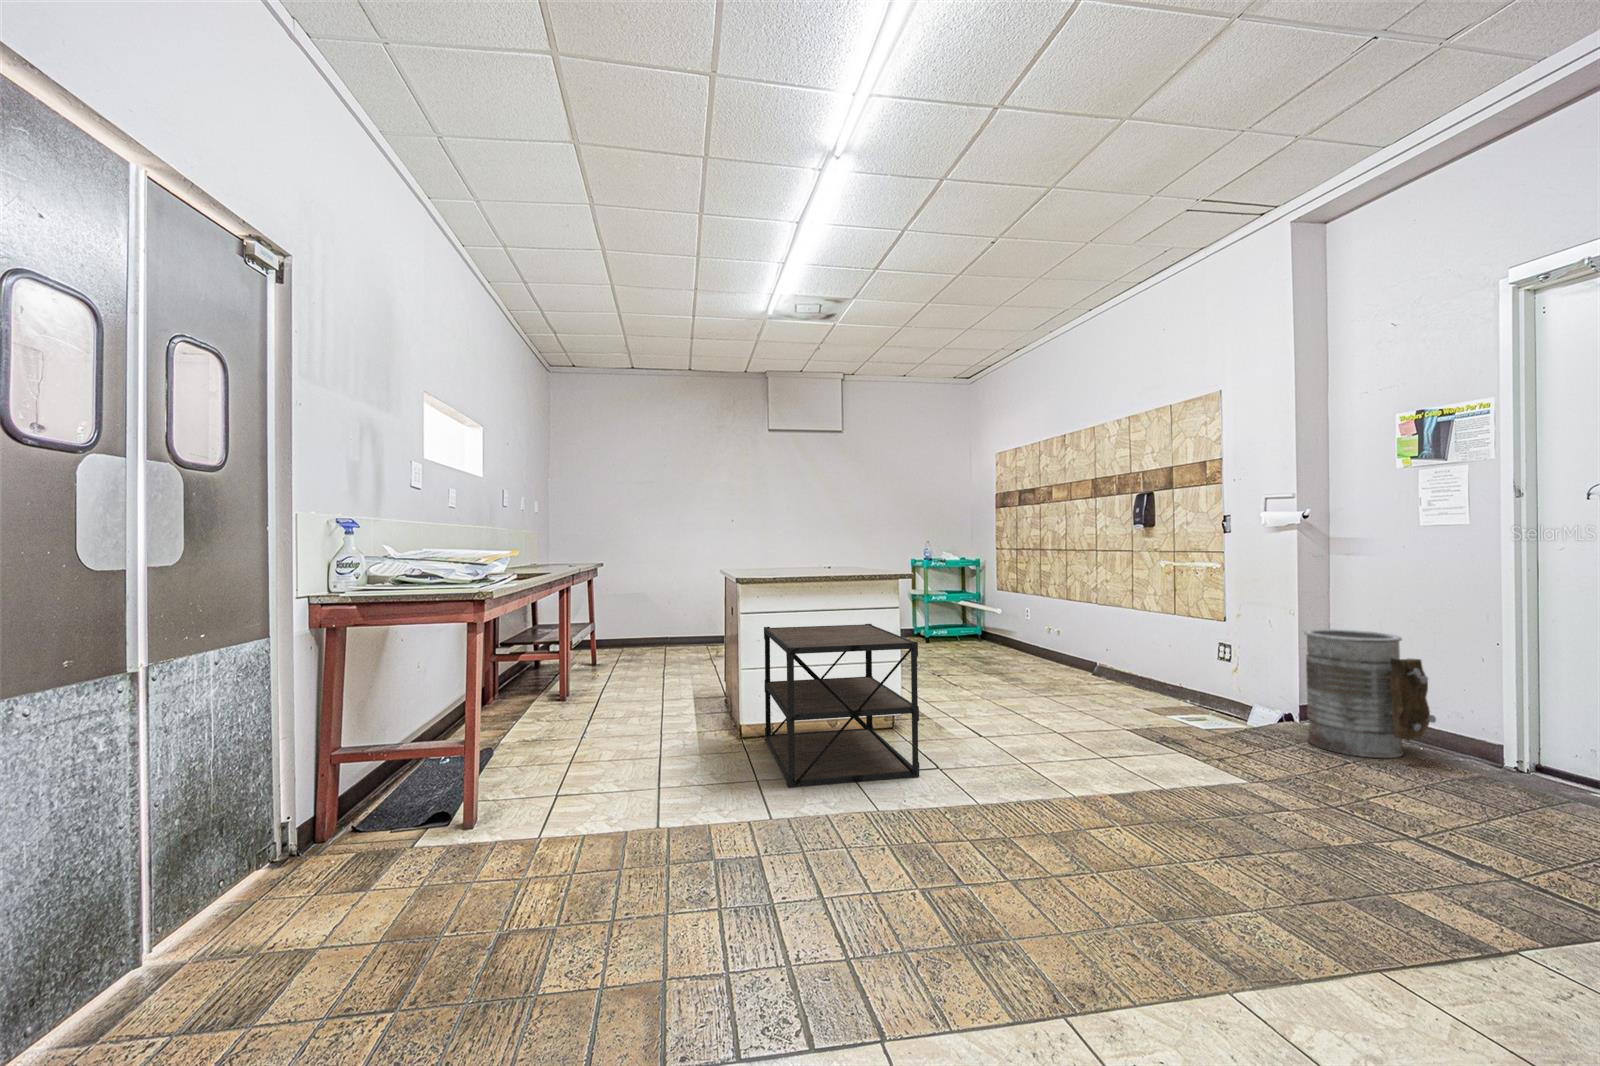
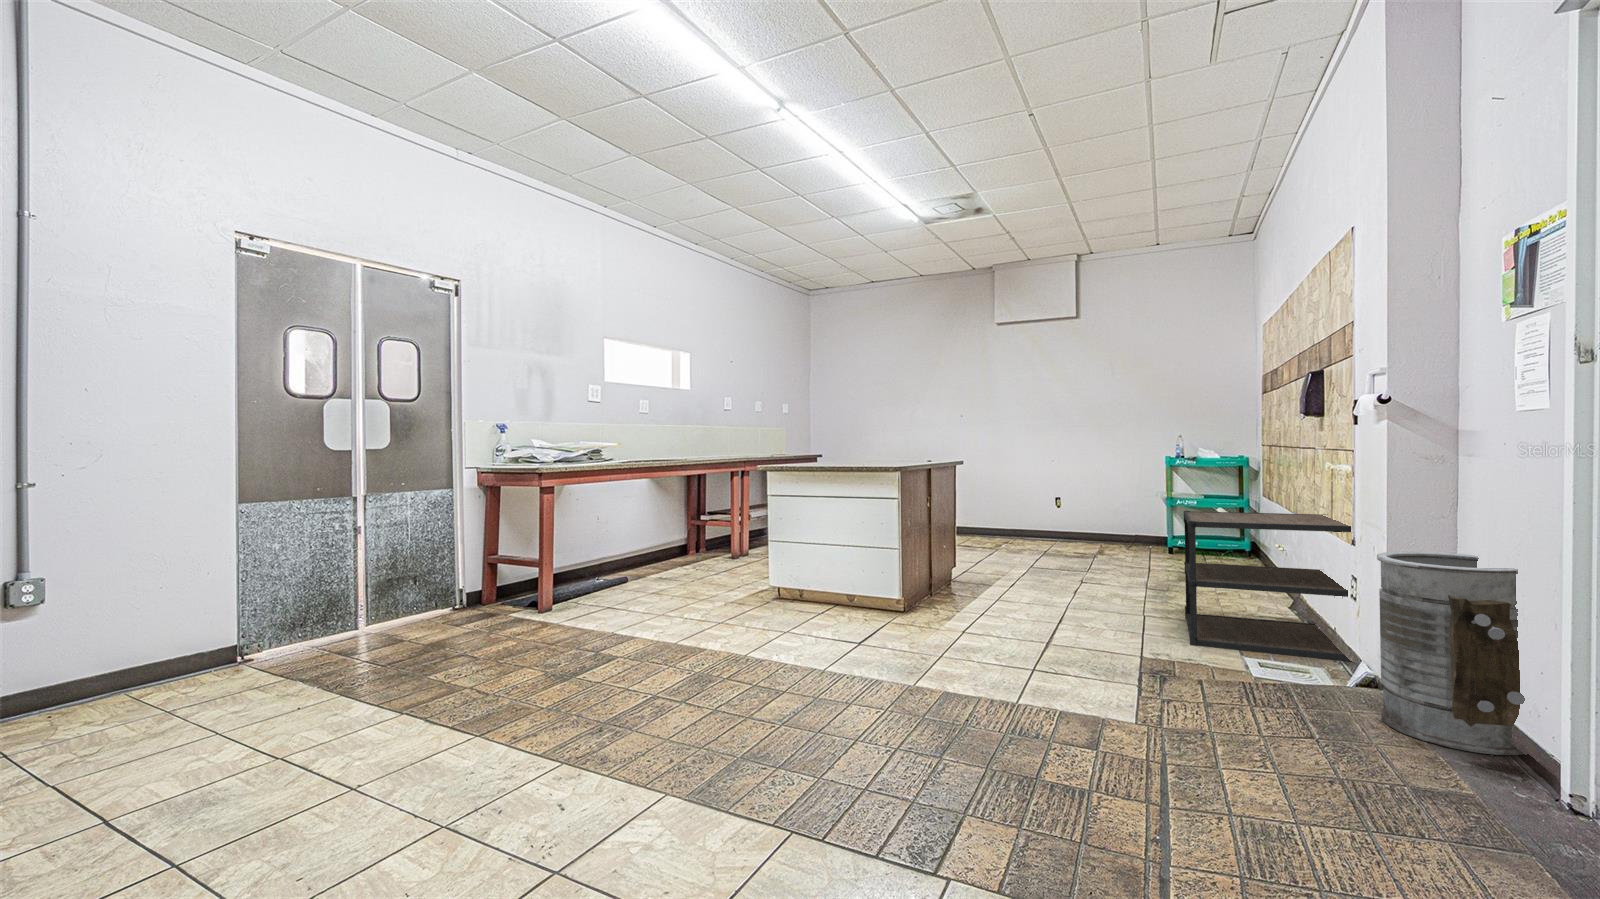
shelving unit: present [764,624,919,788] -> present [1183,511,1351,661]

